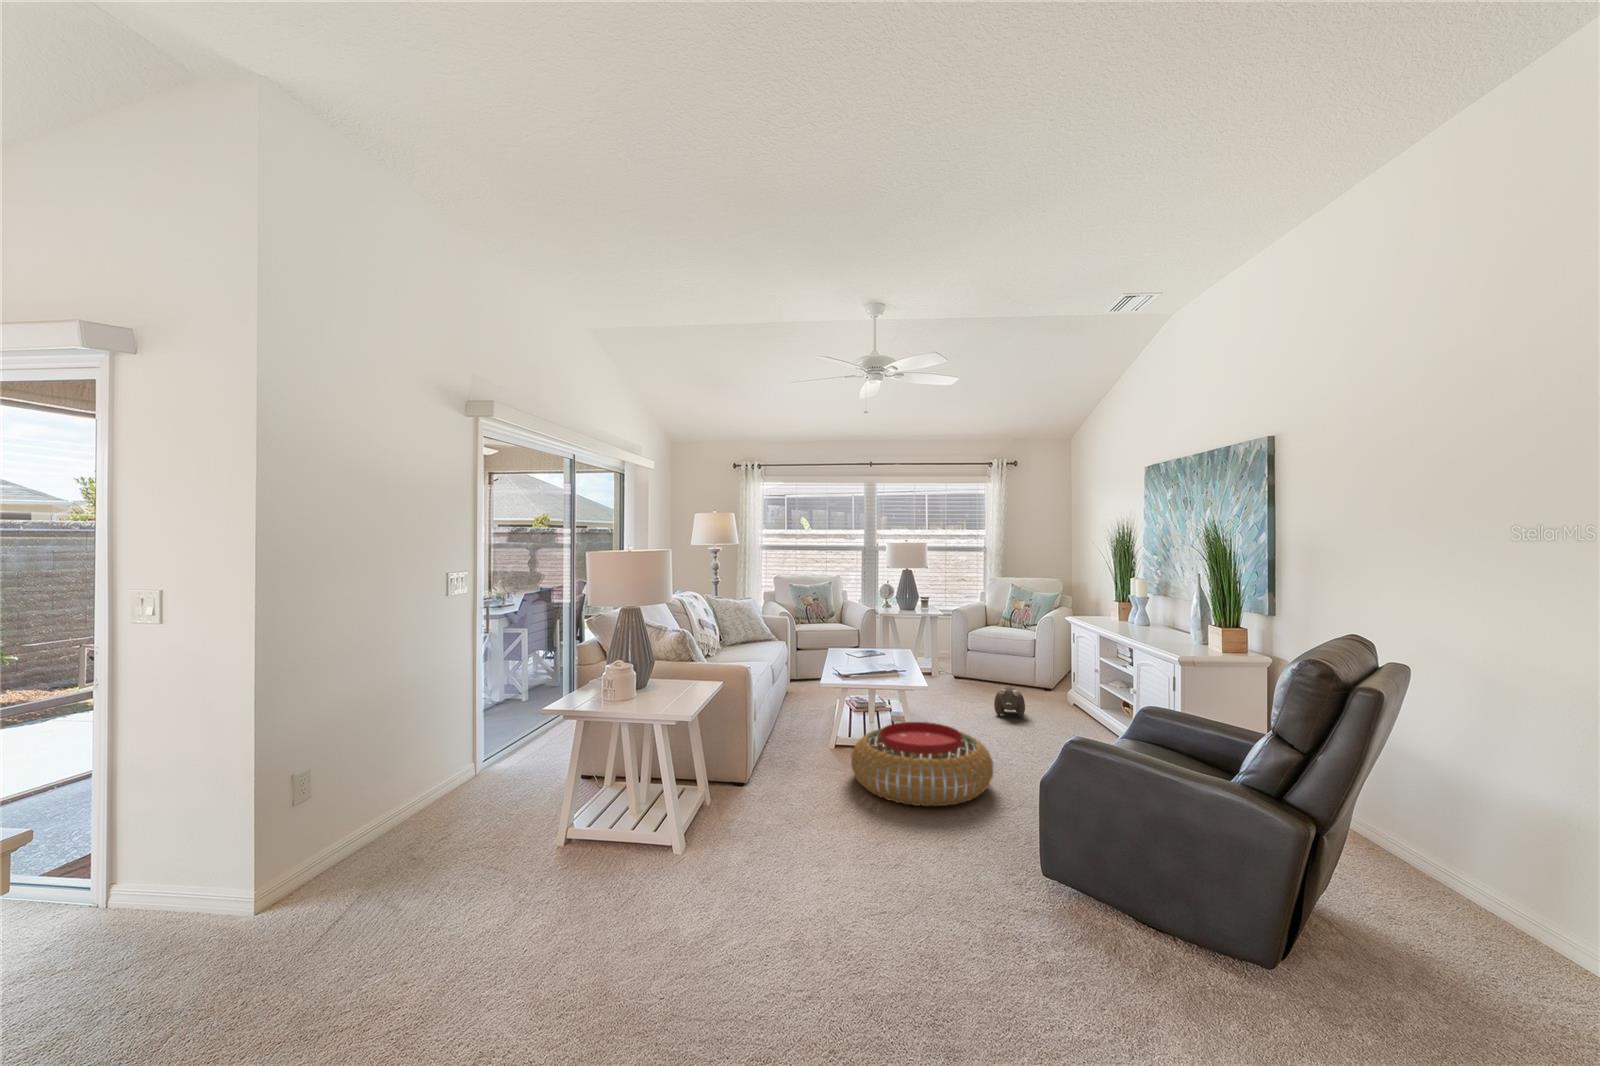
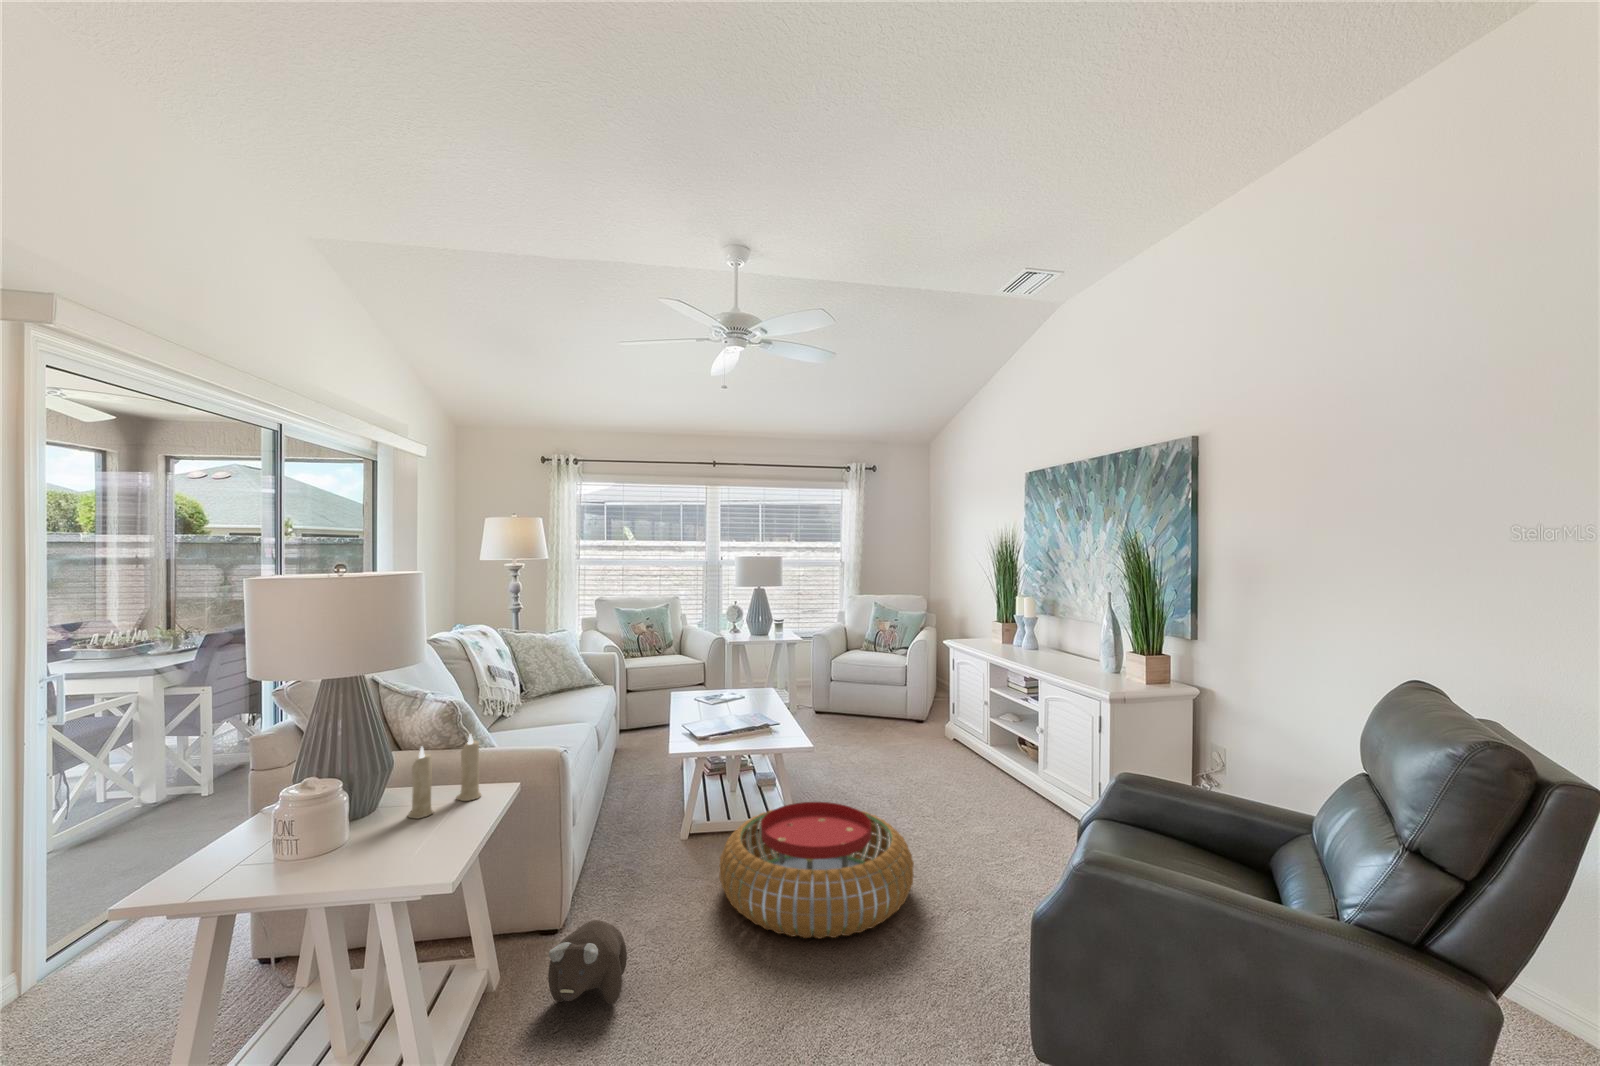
candle: none [659,646,699,693] -> present [408,735,481,819]
plush toy: present [994,687,1025,717] -> present [548,920,627,1004]

